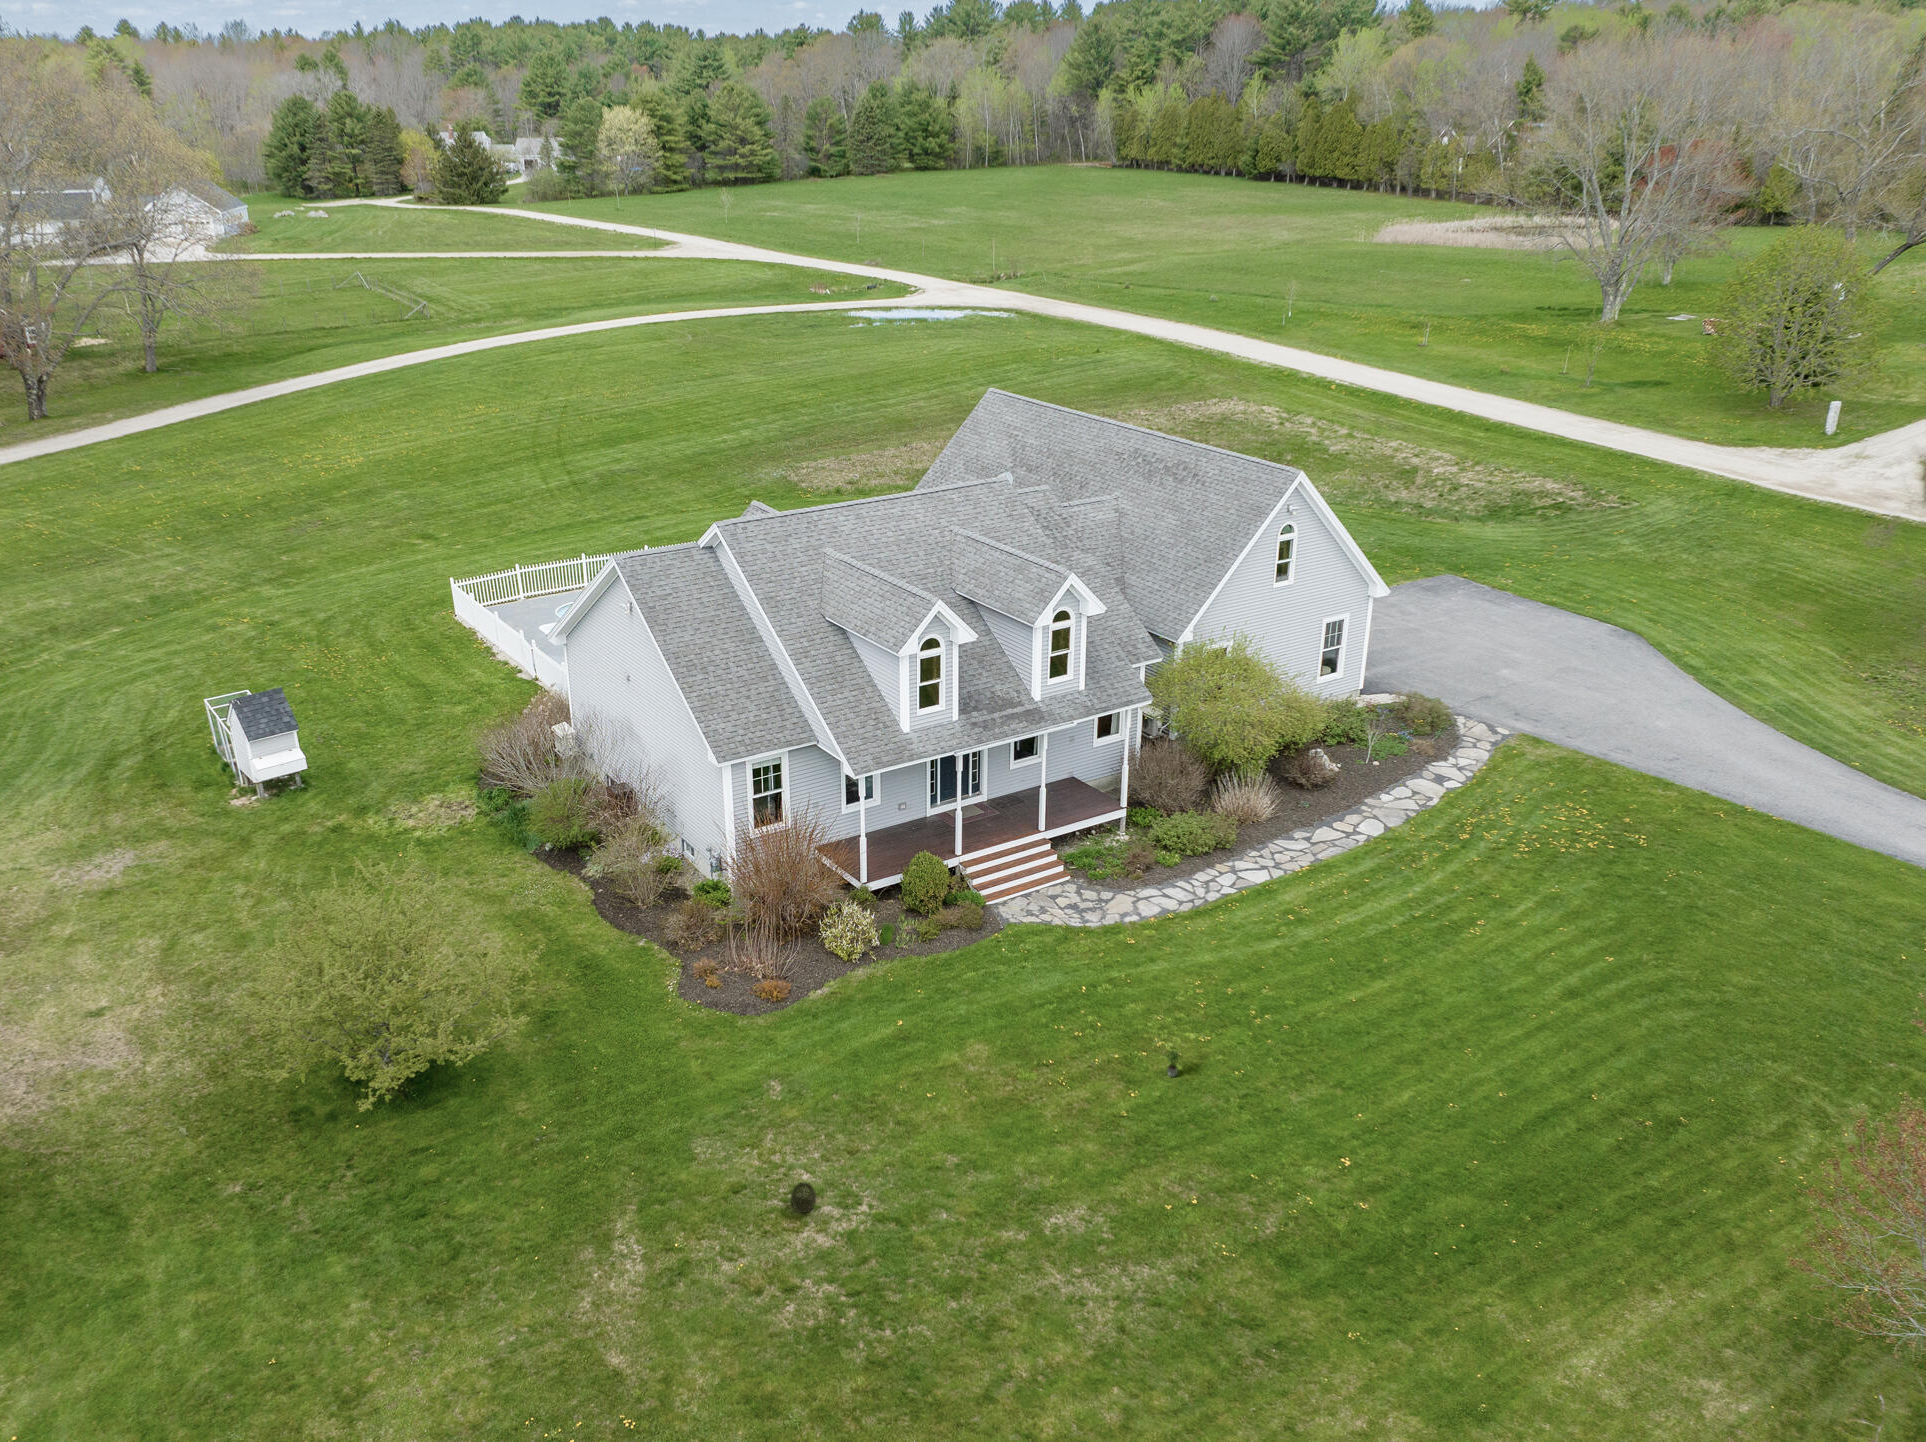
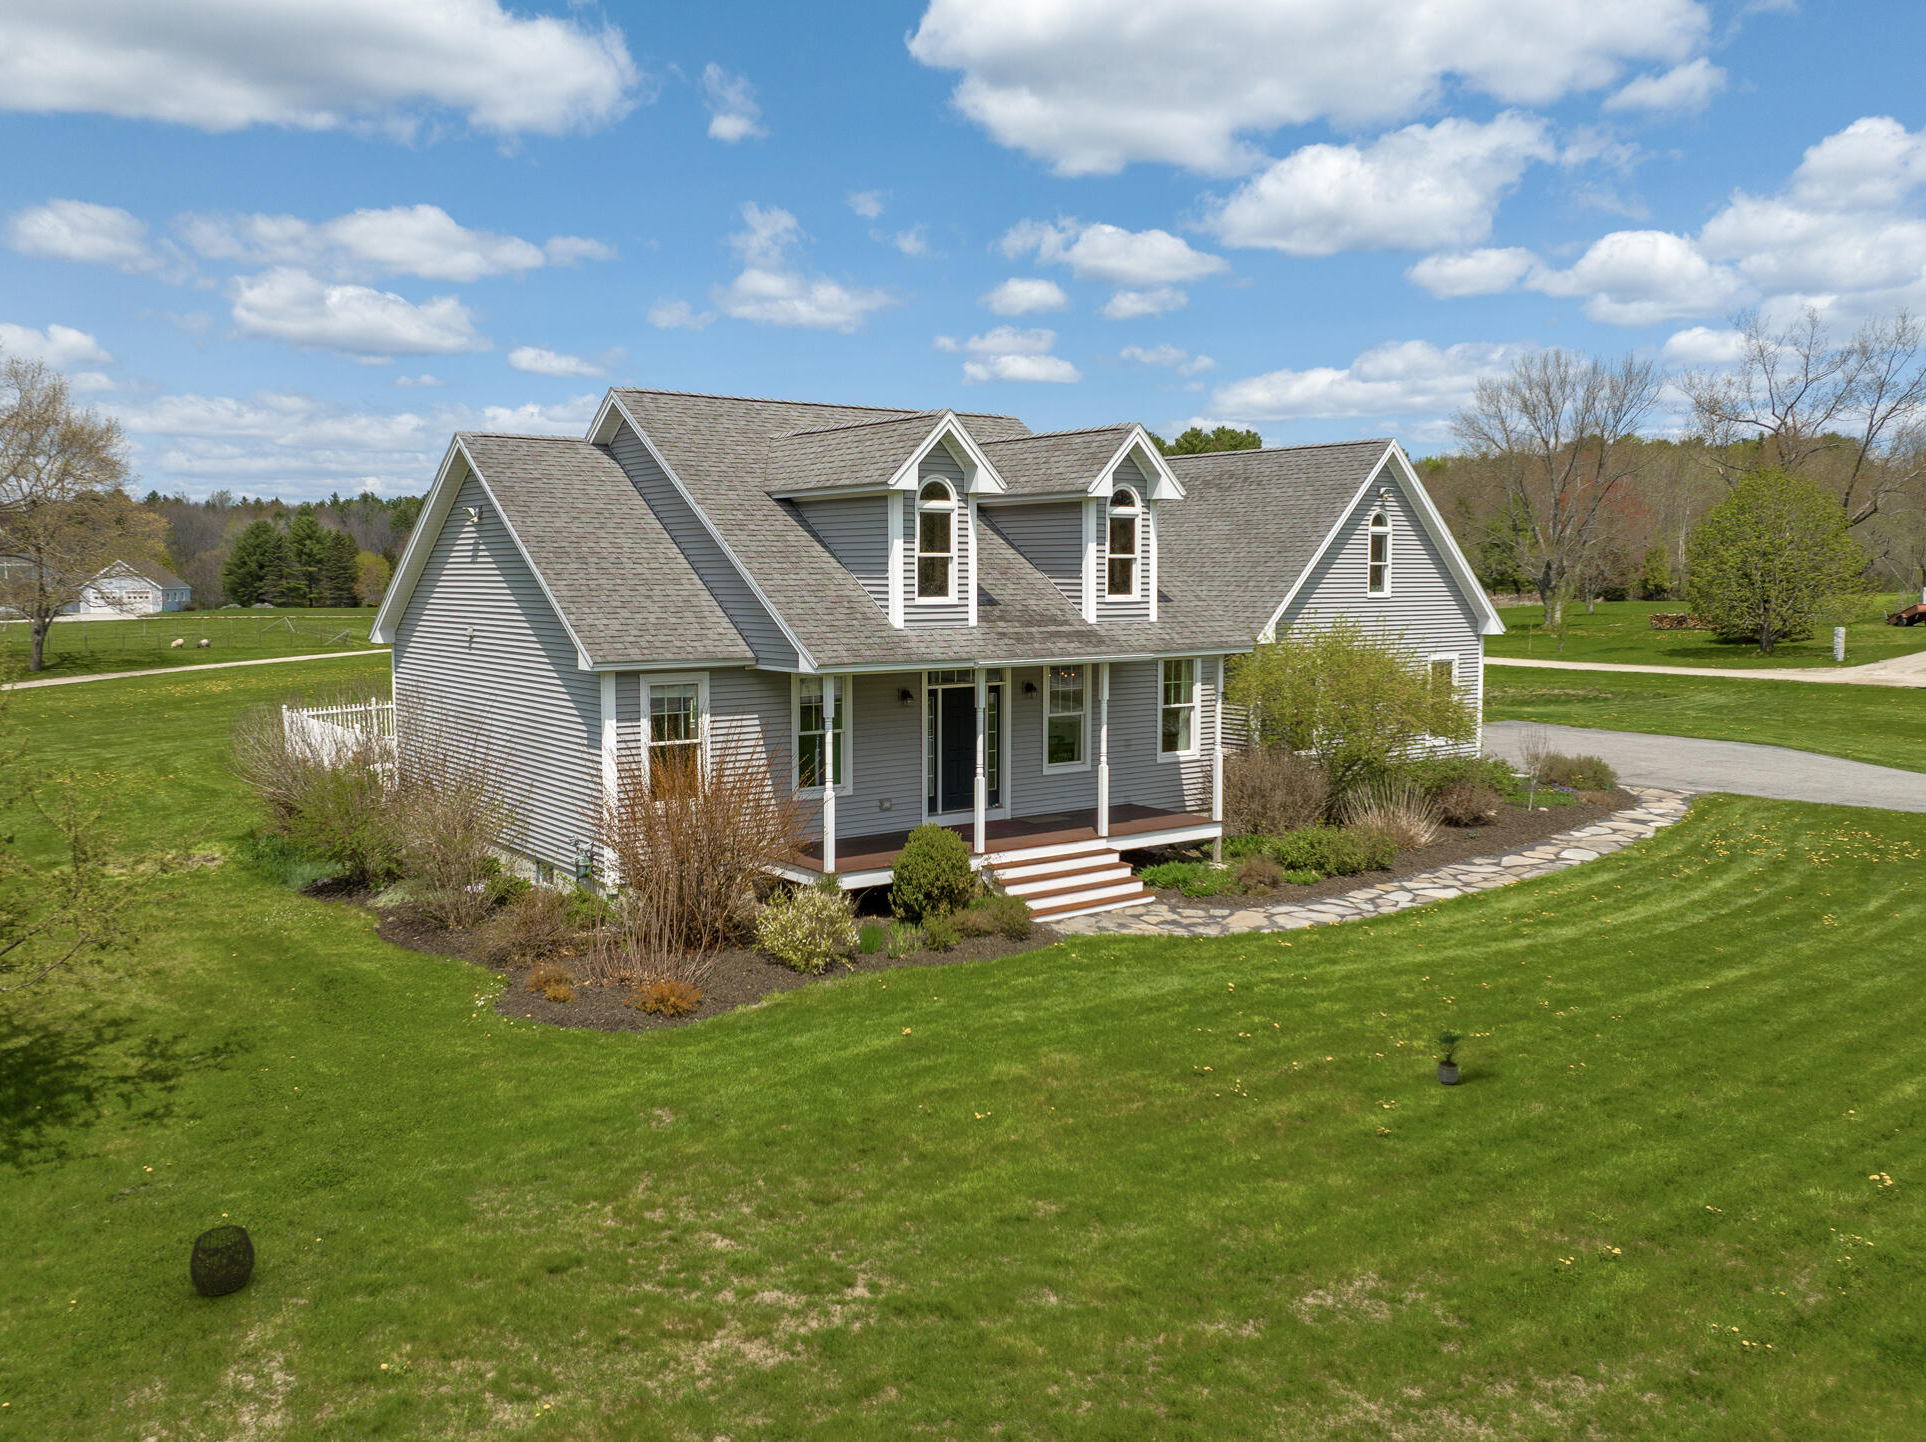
woven basket: present [791,1182,816,1213] -> present [190,1225,255,1296]

